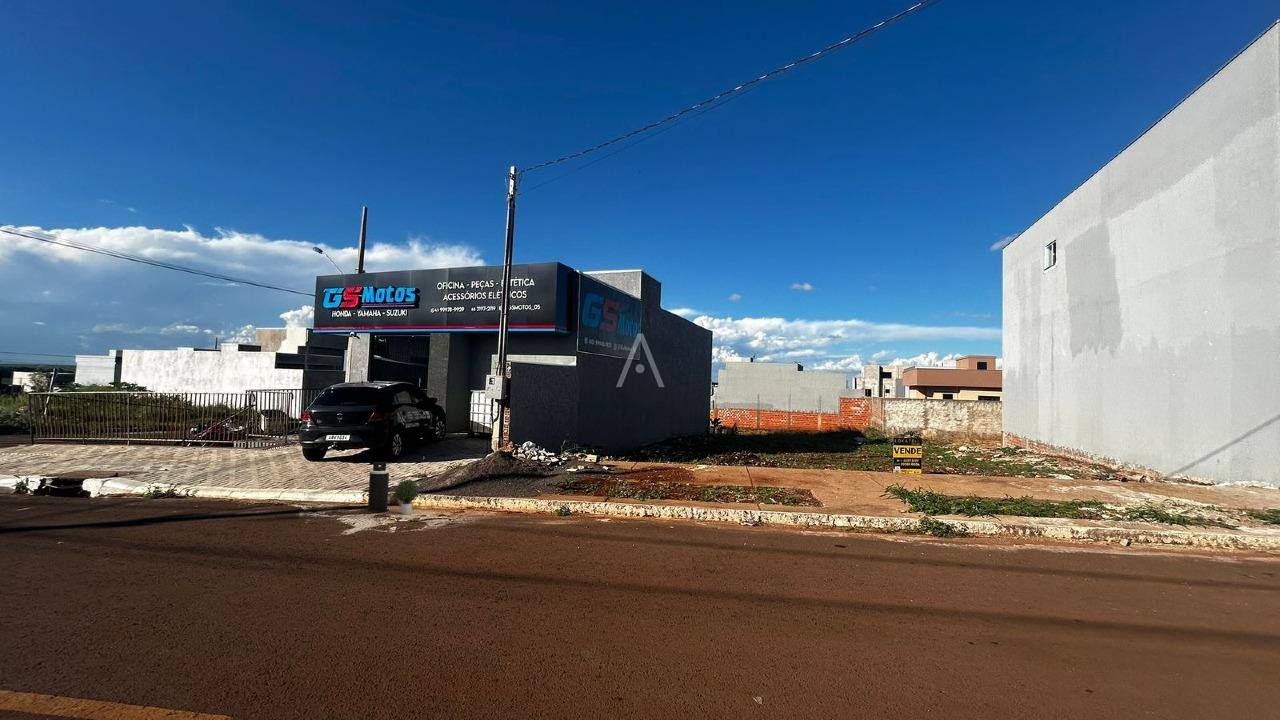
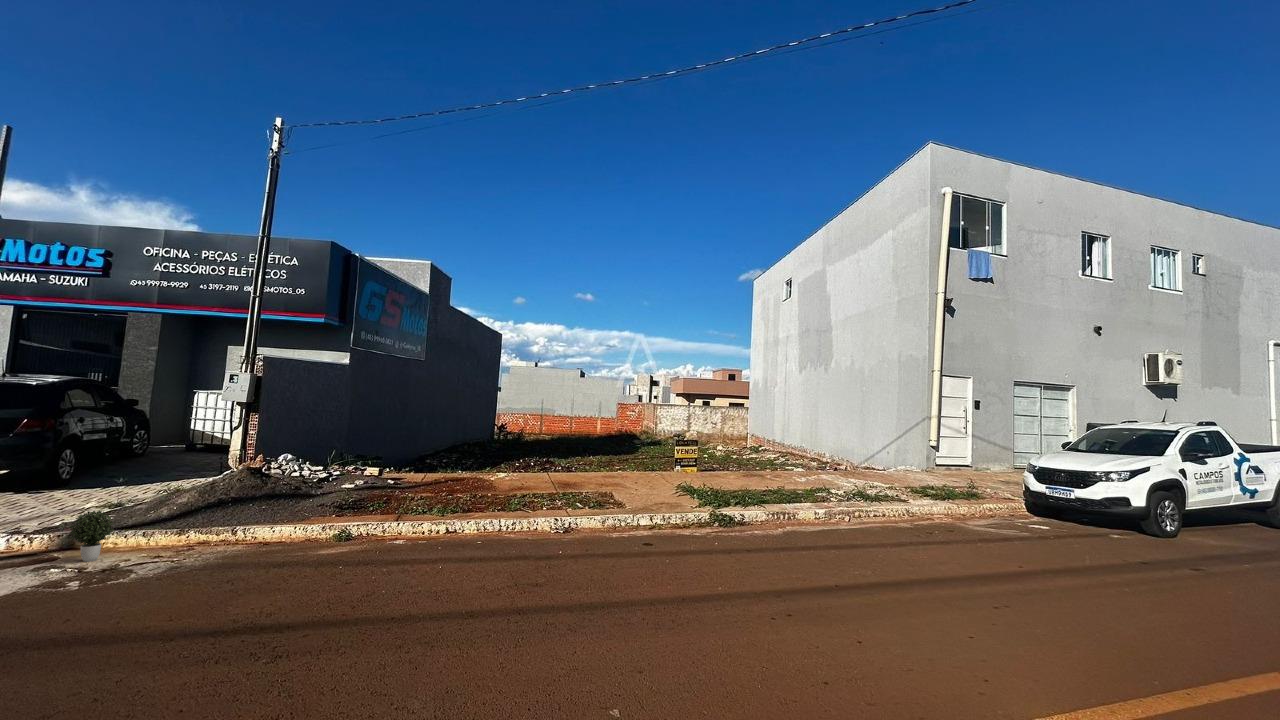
trash can: present [368,462,389,511] -> none [23,488,62,561]

